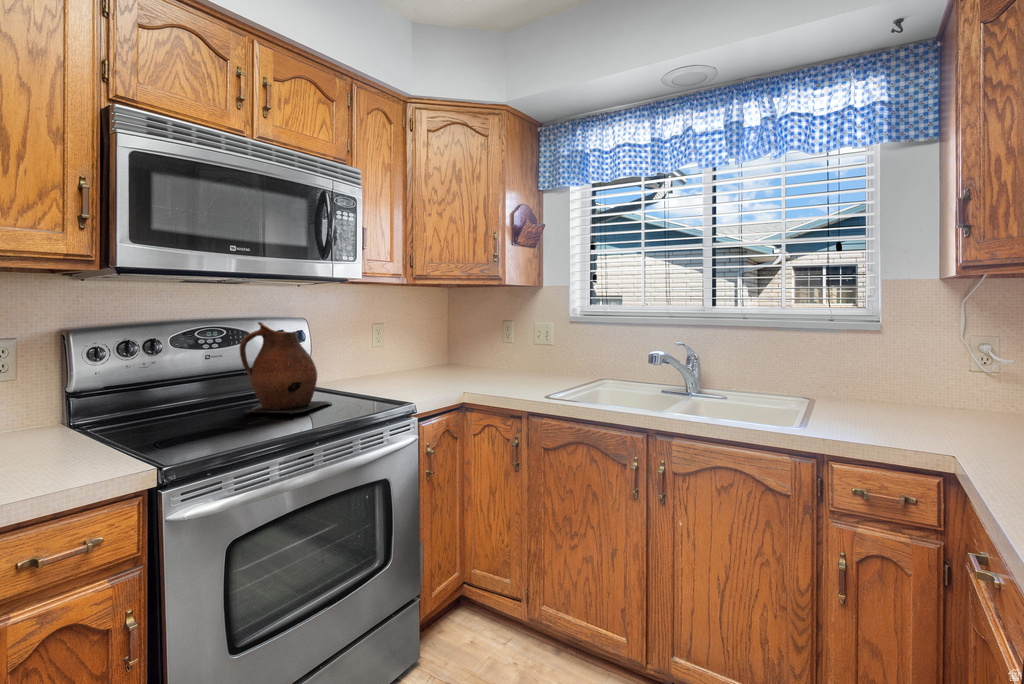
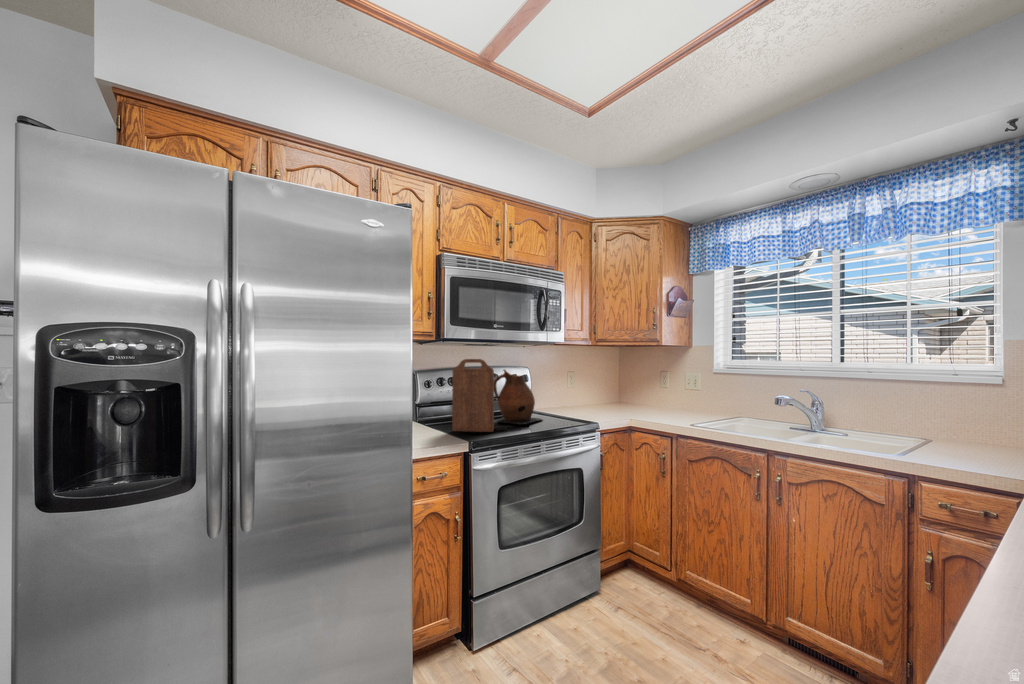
cutting board: none [151,301,243,436] -> present [452,359,494,432]

